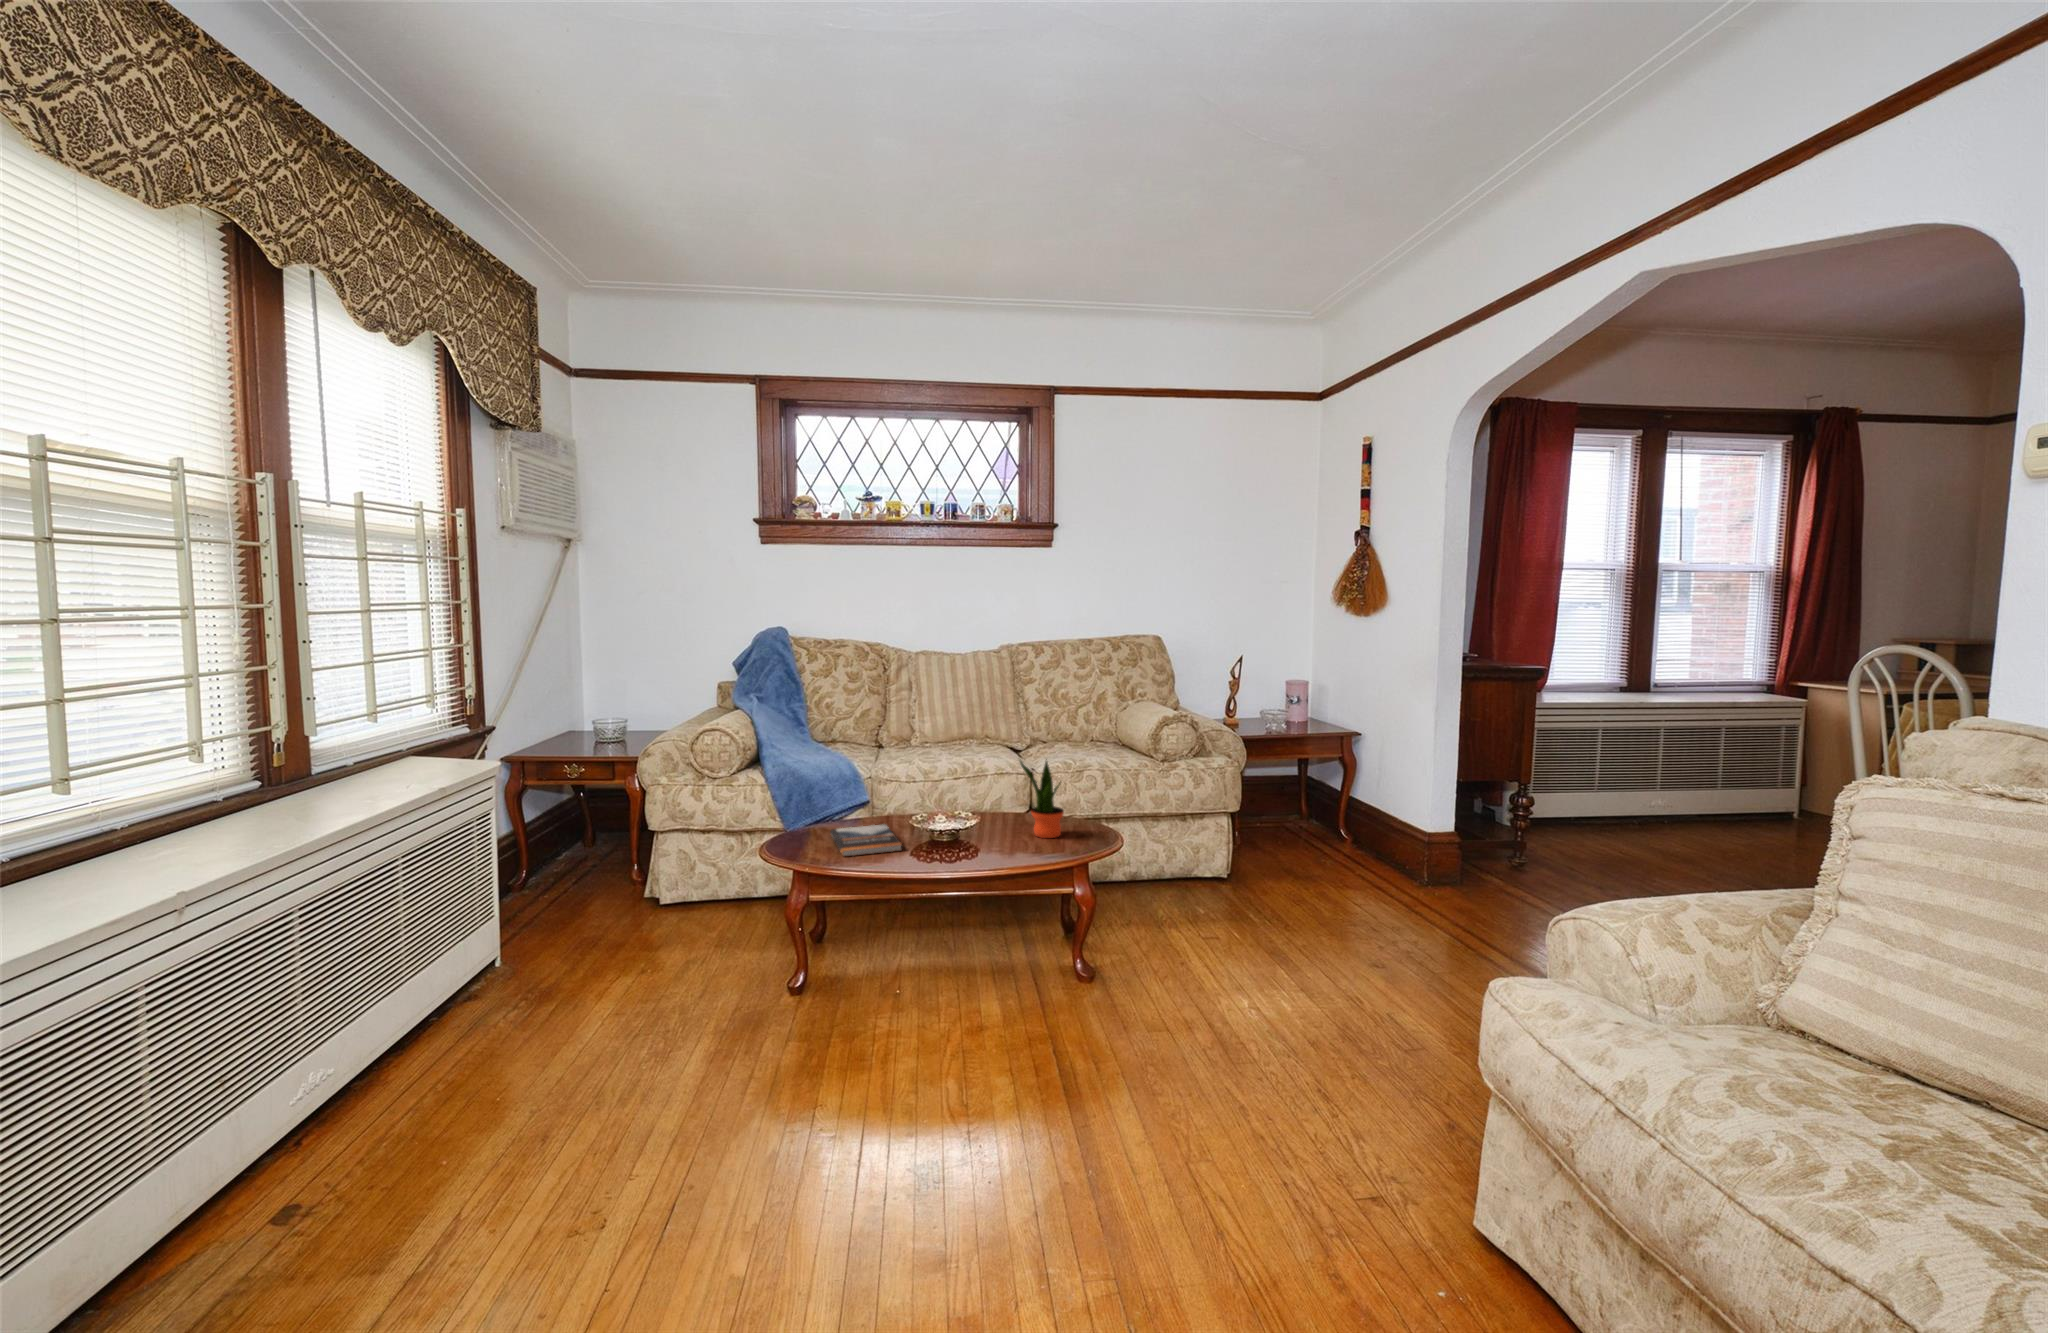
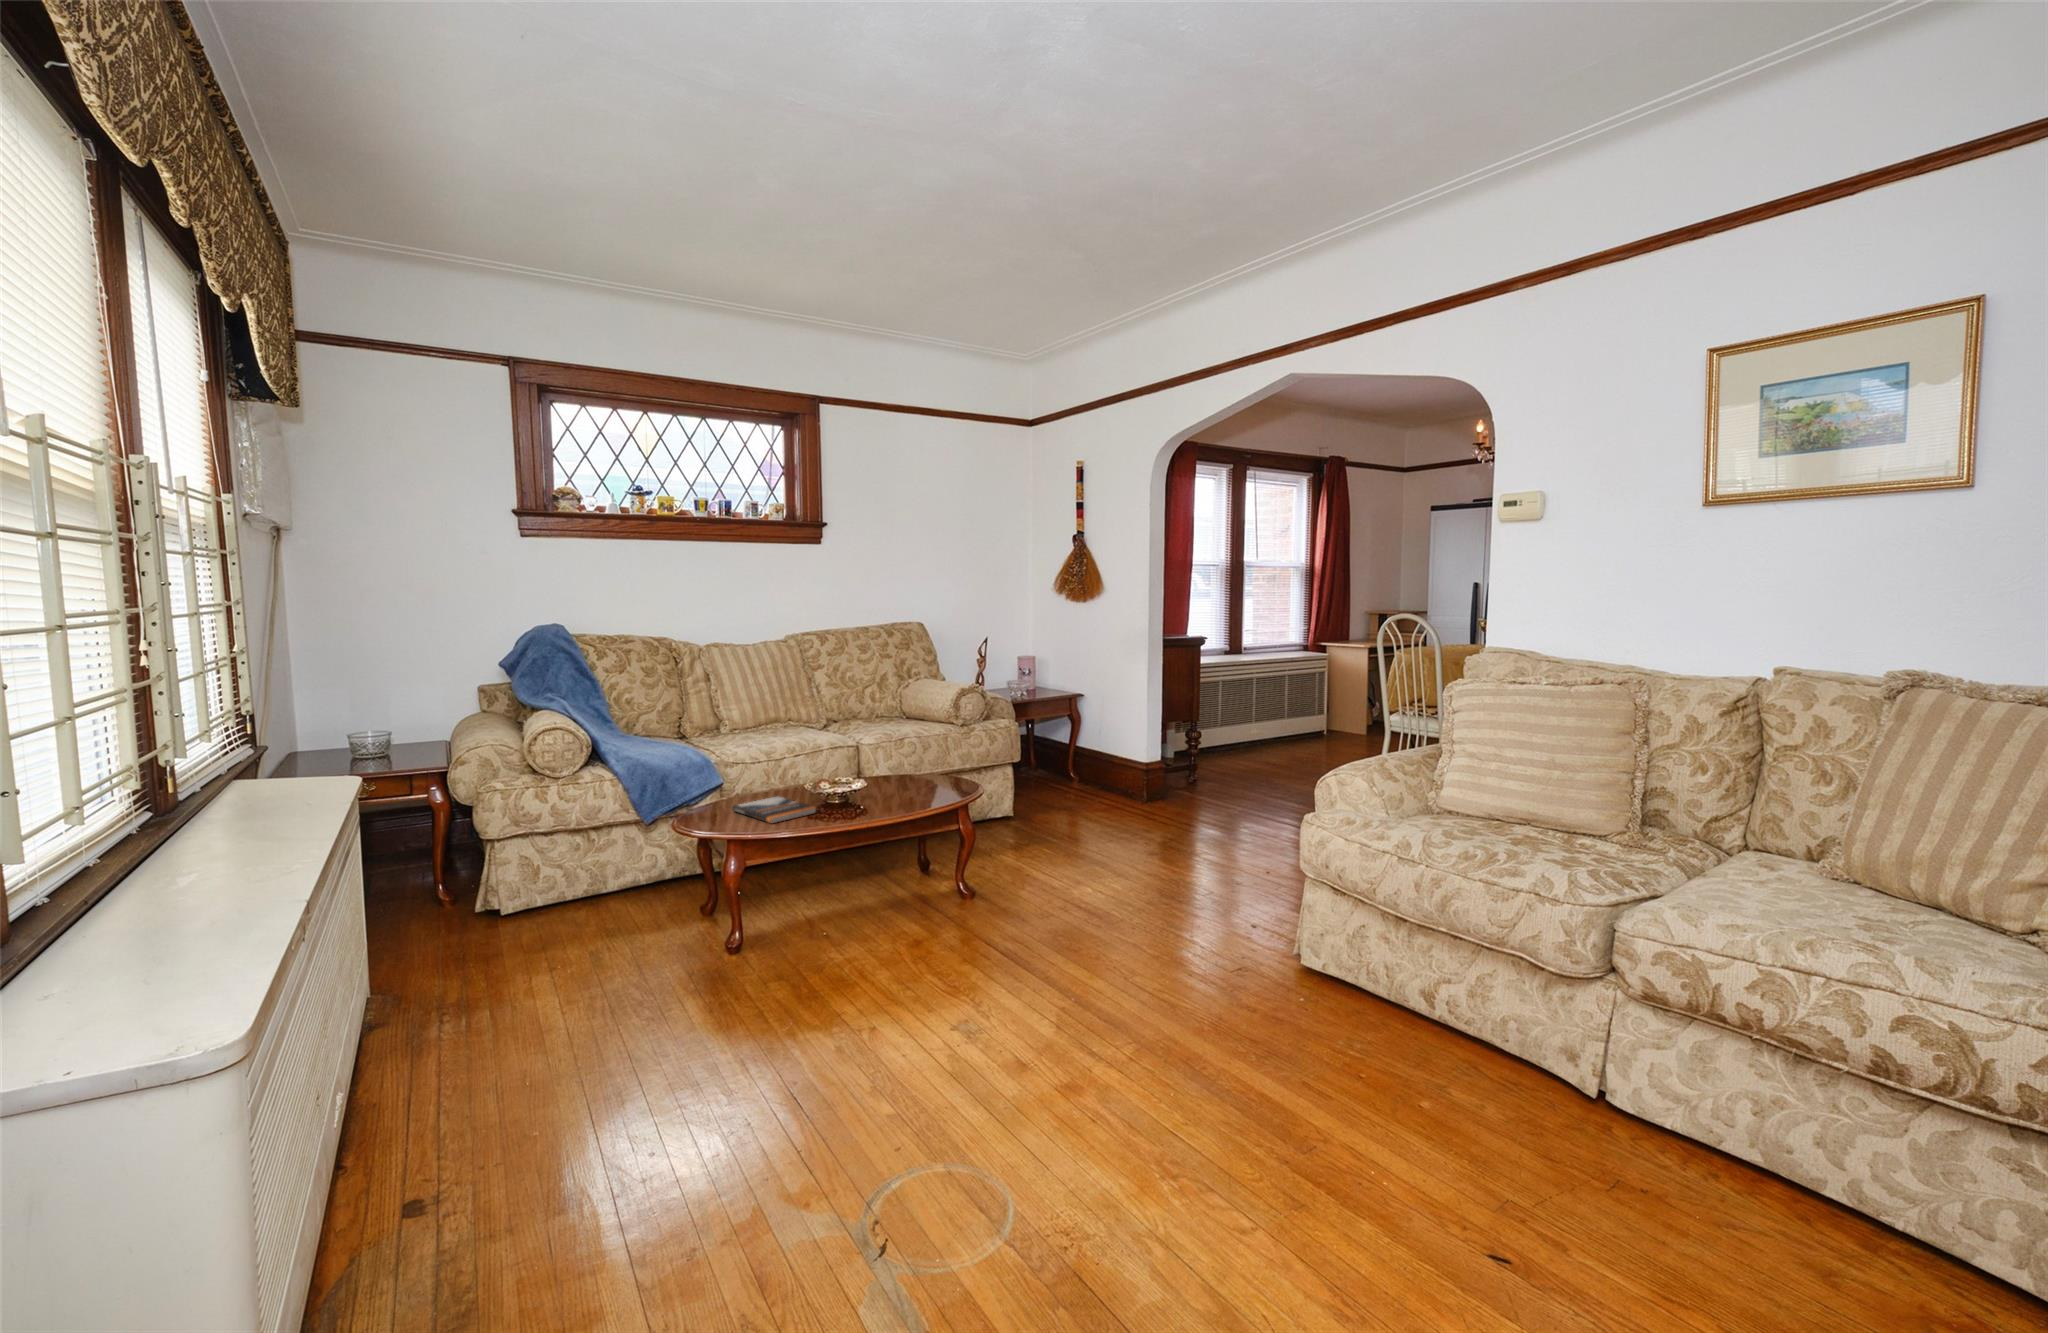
potted plant: present [1020,761,1064,838] -> none [897,724,935,790]

